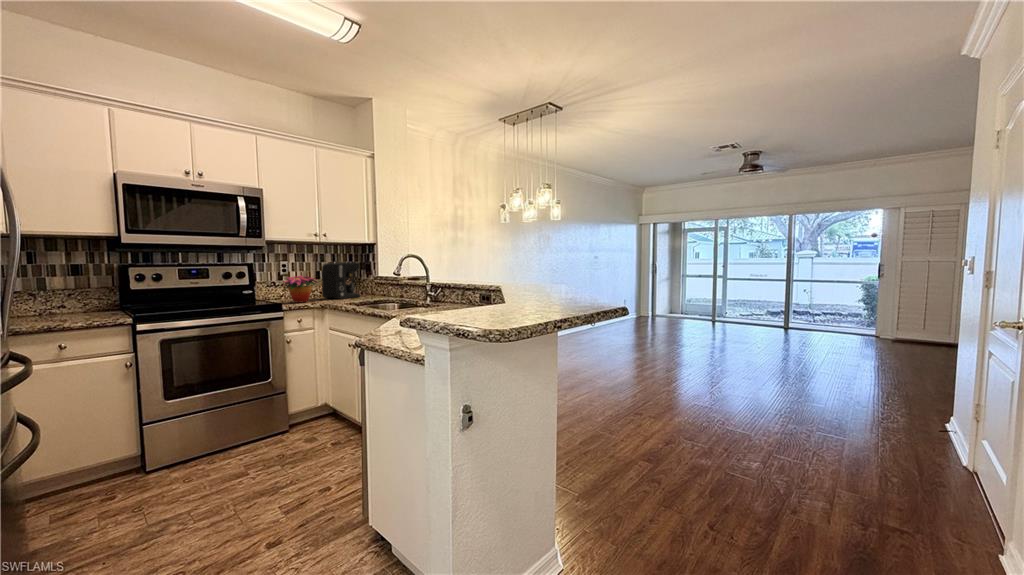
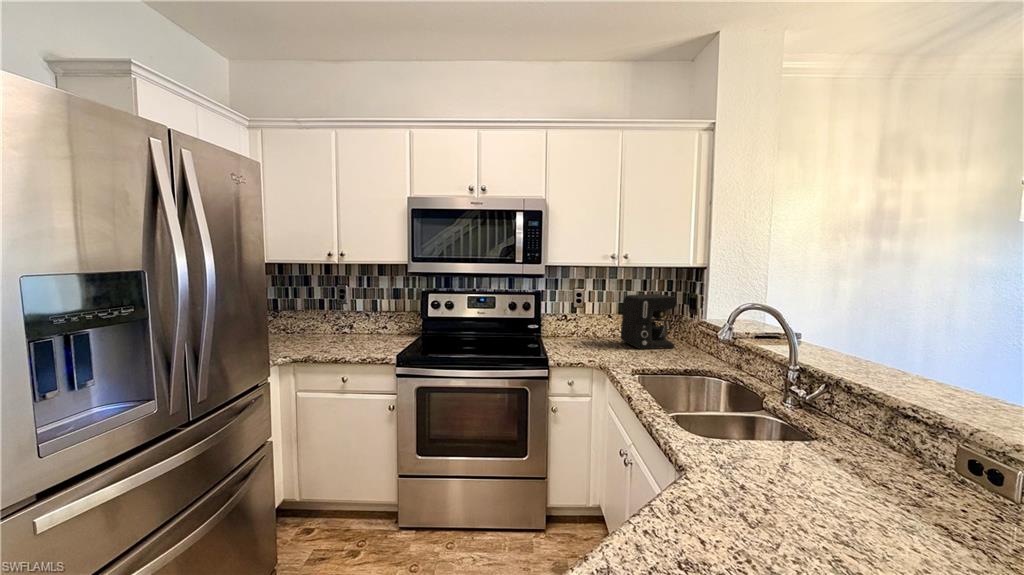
flower arrangement: present [284,275,318,302] -> none [561,312,615,351]

